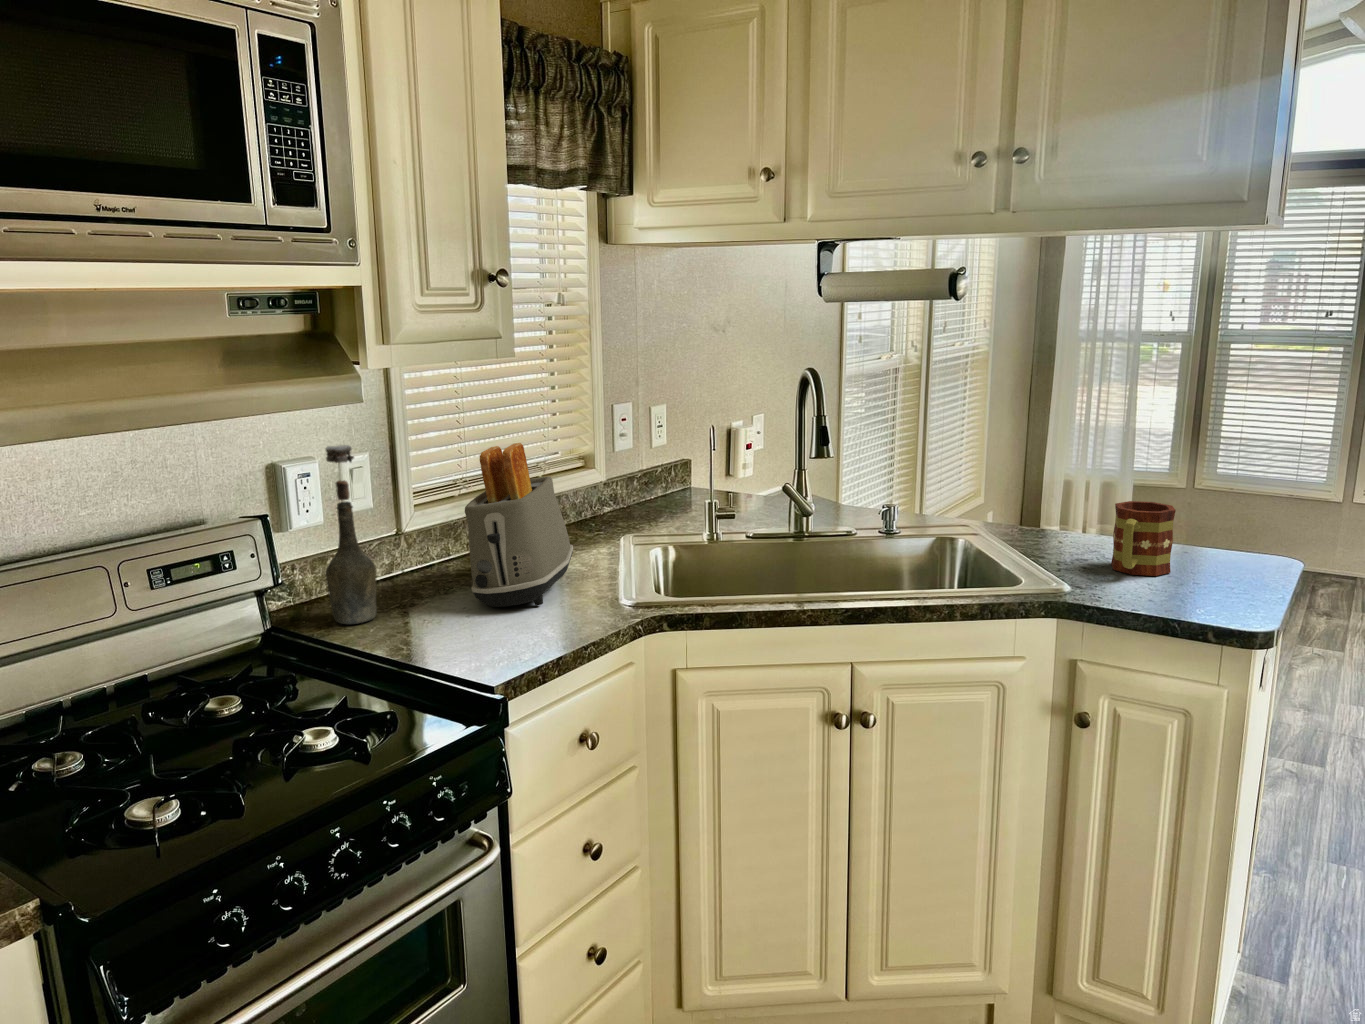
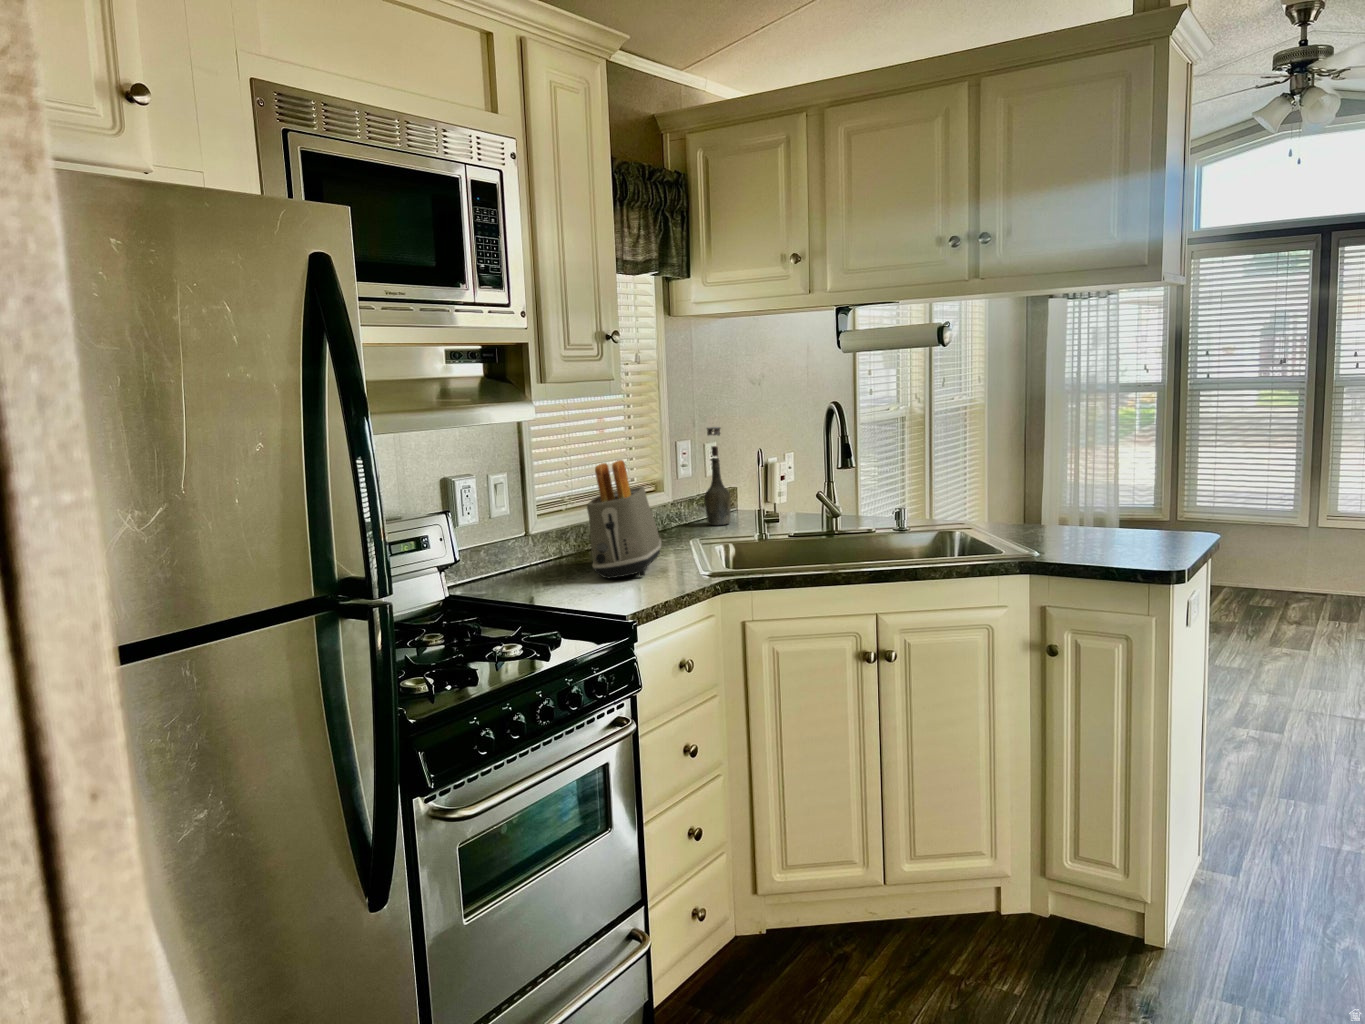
bottle: present [326,445,377,624] -> present [704,427,731,525]
mug: present [1111,501,1176,576] -> none [1072,491,1116,544]

